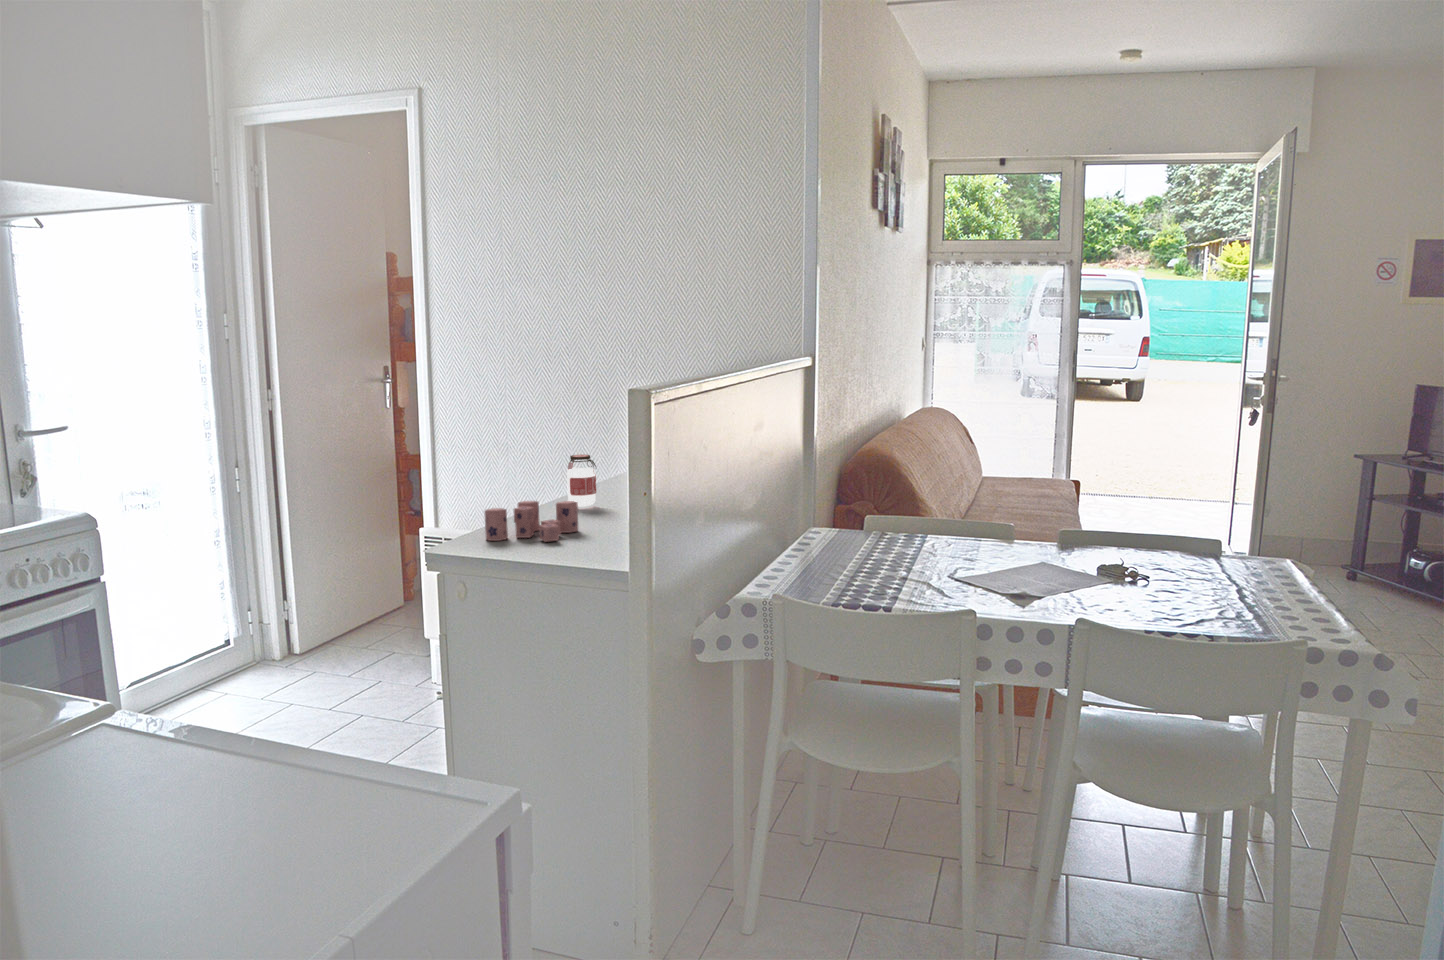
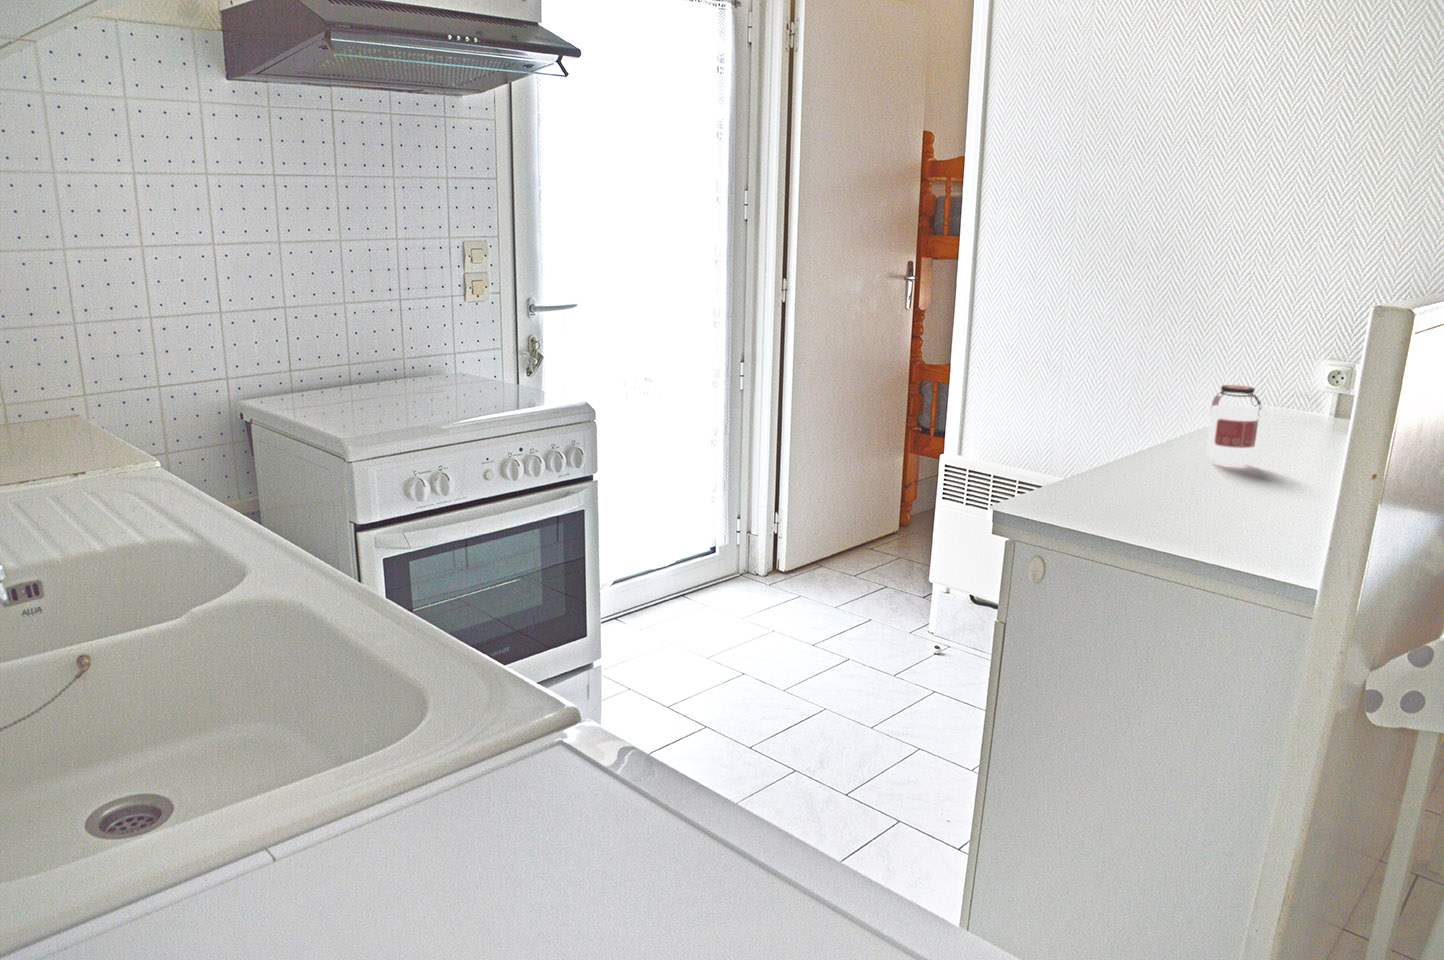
candle: present [485,501,578,542] -> none [1109,449,1262,522]

